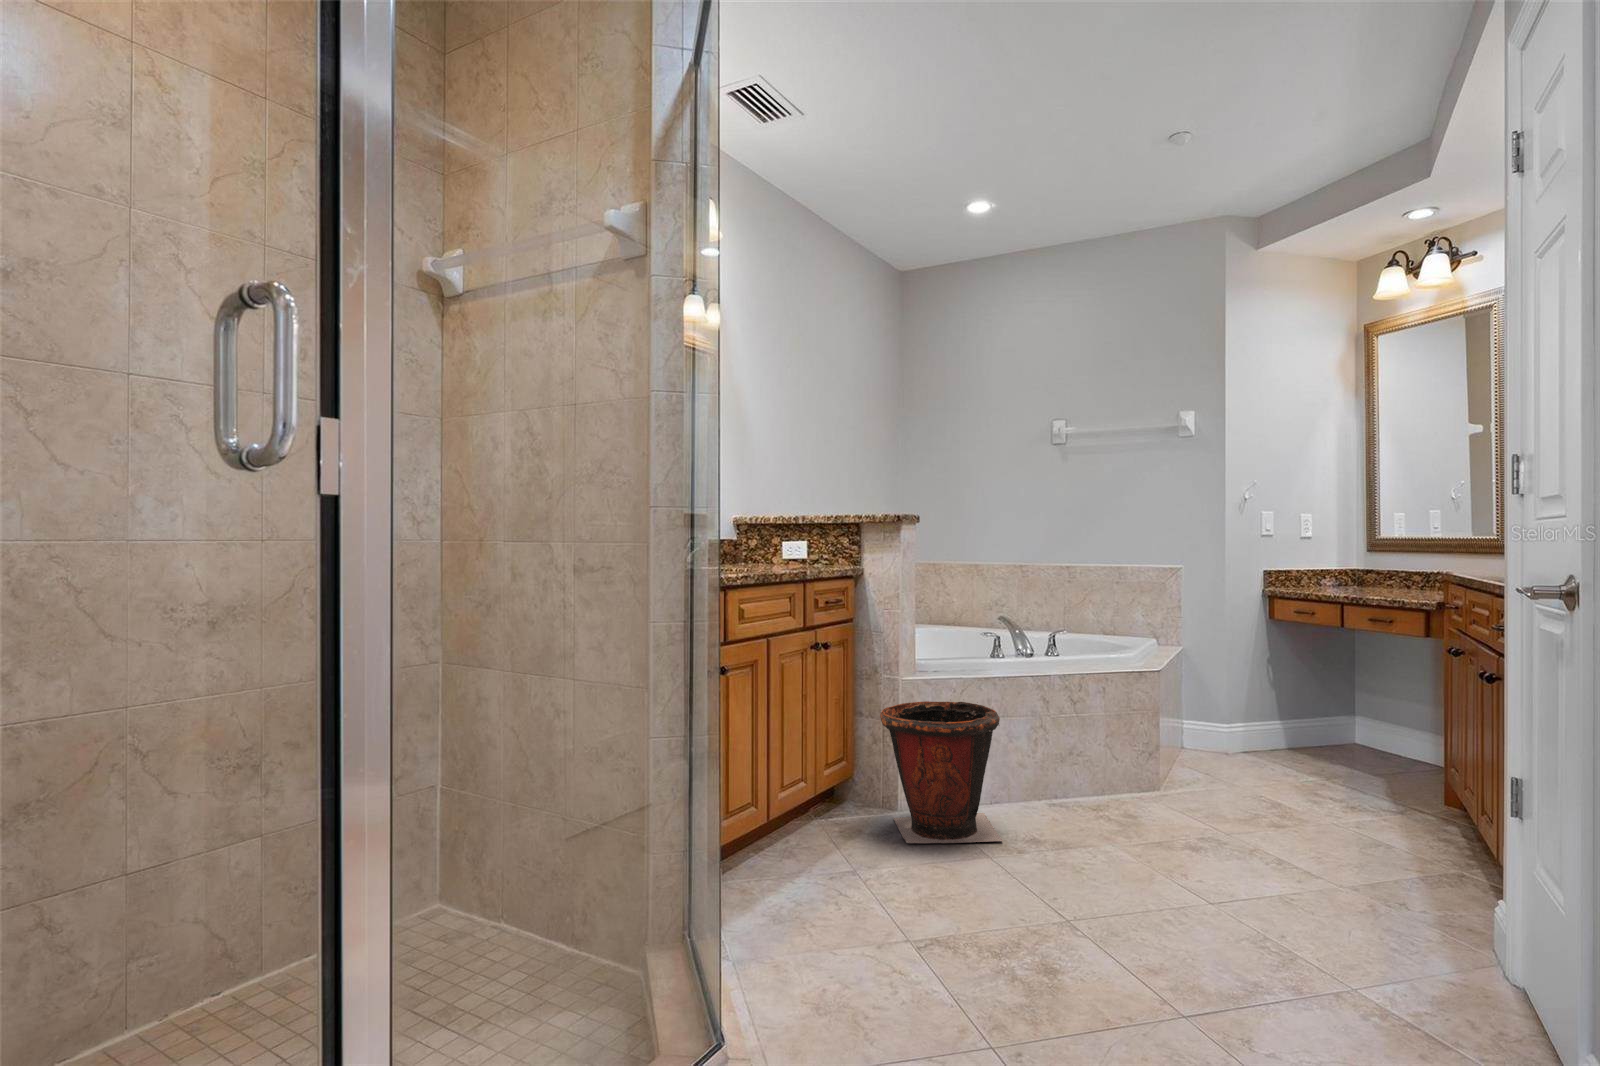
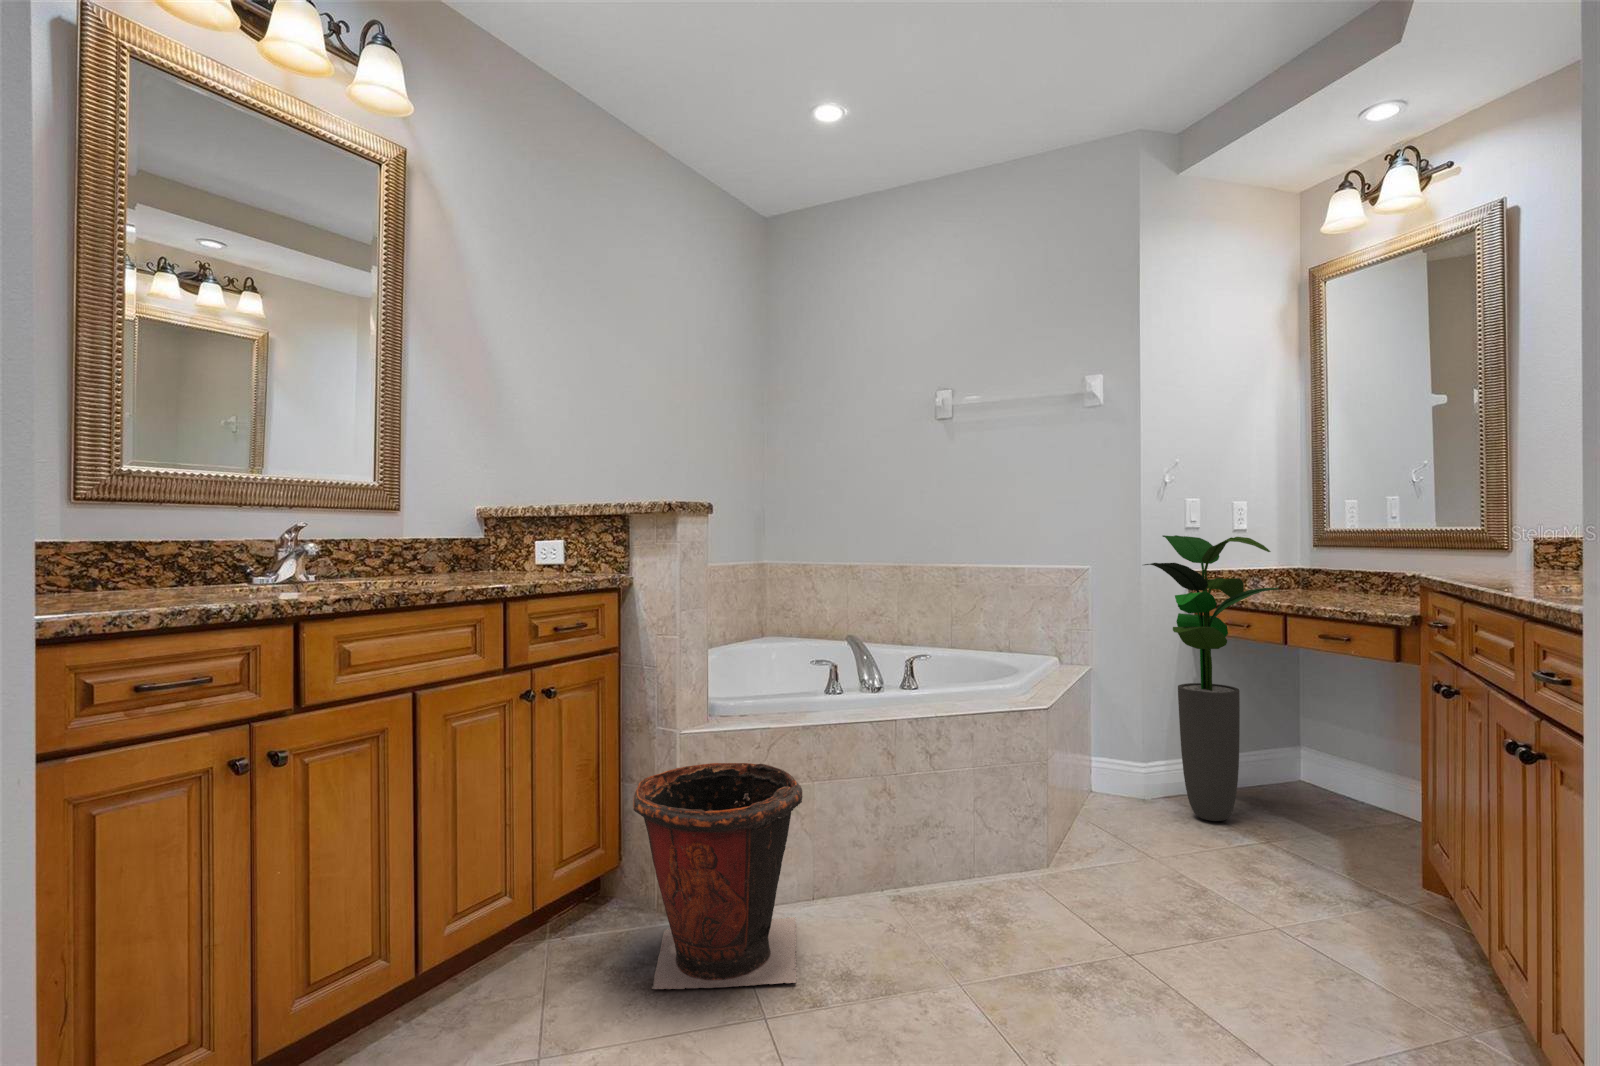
potted plant: none [1227,541,1337,766] -> present [1144,535,1279,821]

